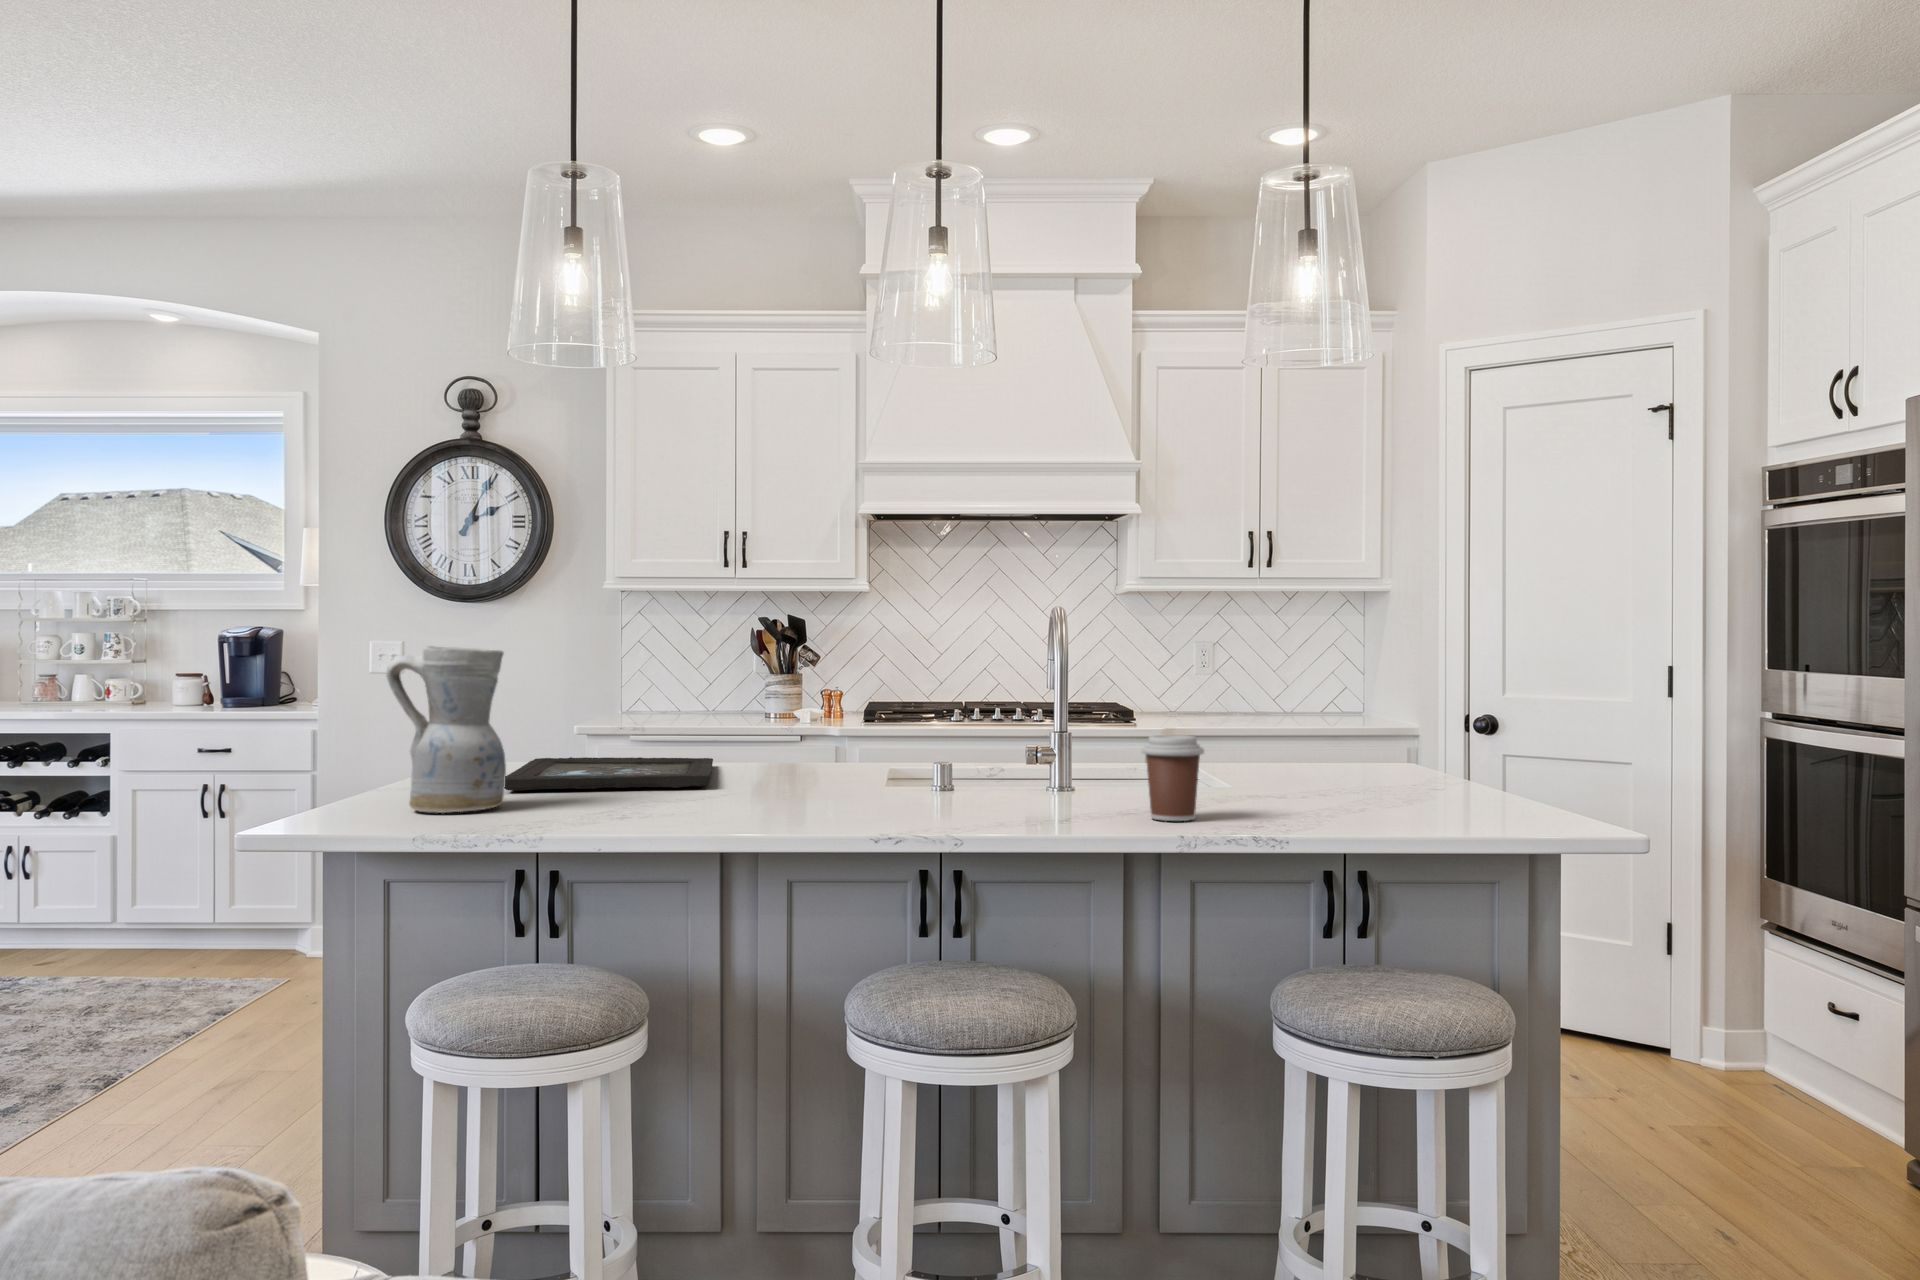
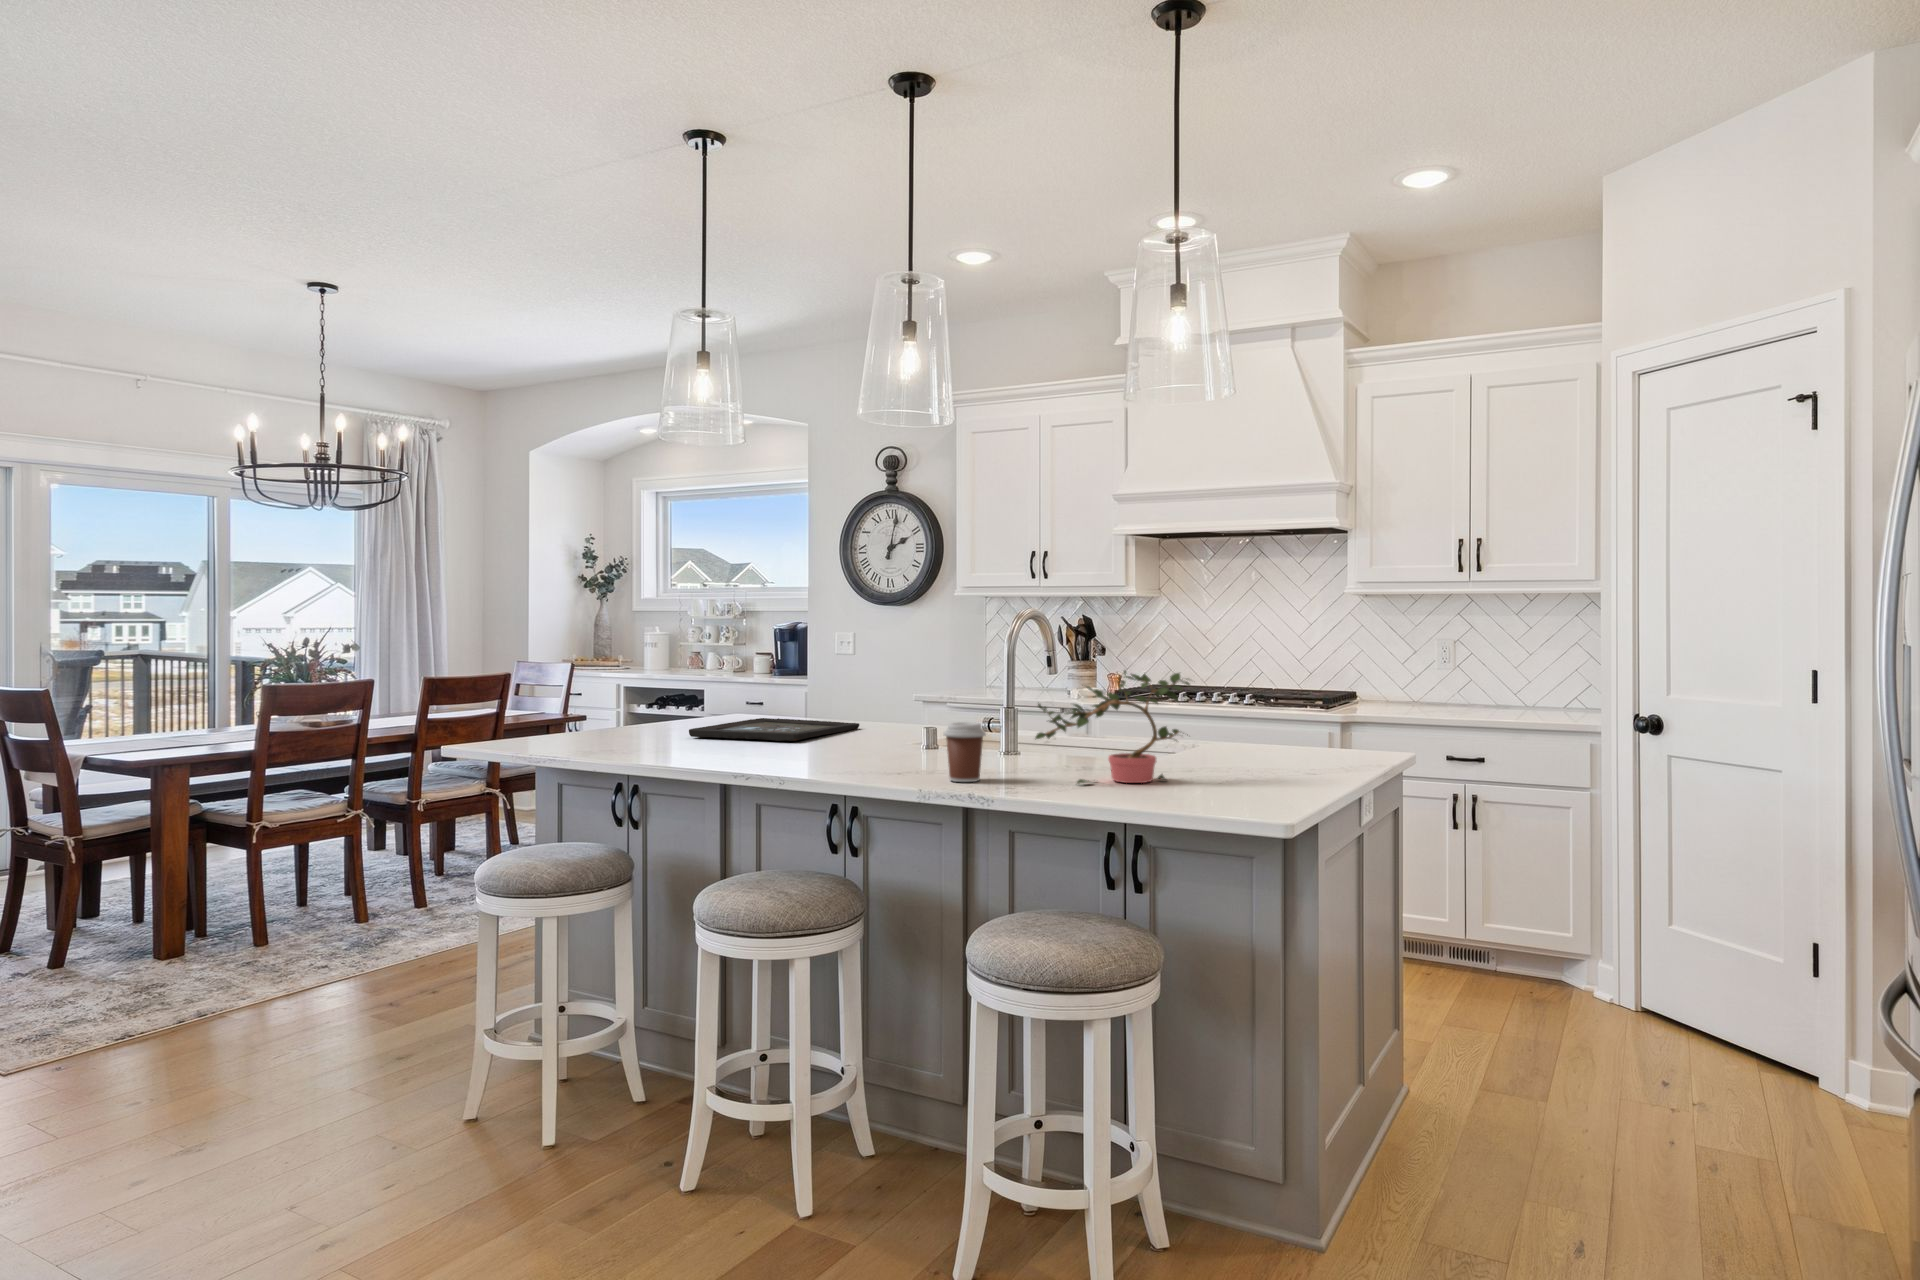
ceramic pitcher: present [387,646,506,813] -> none [601,652,663,747]
potted plant: none [1262,656,1416,812] -> present [1035,671,1190,783]

